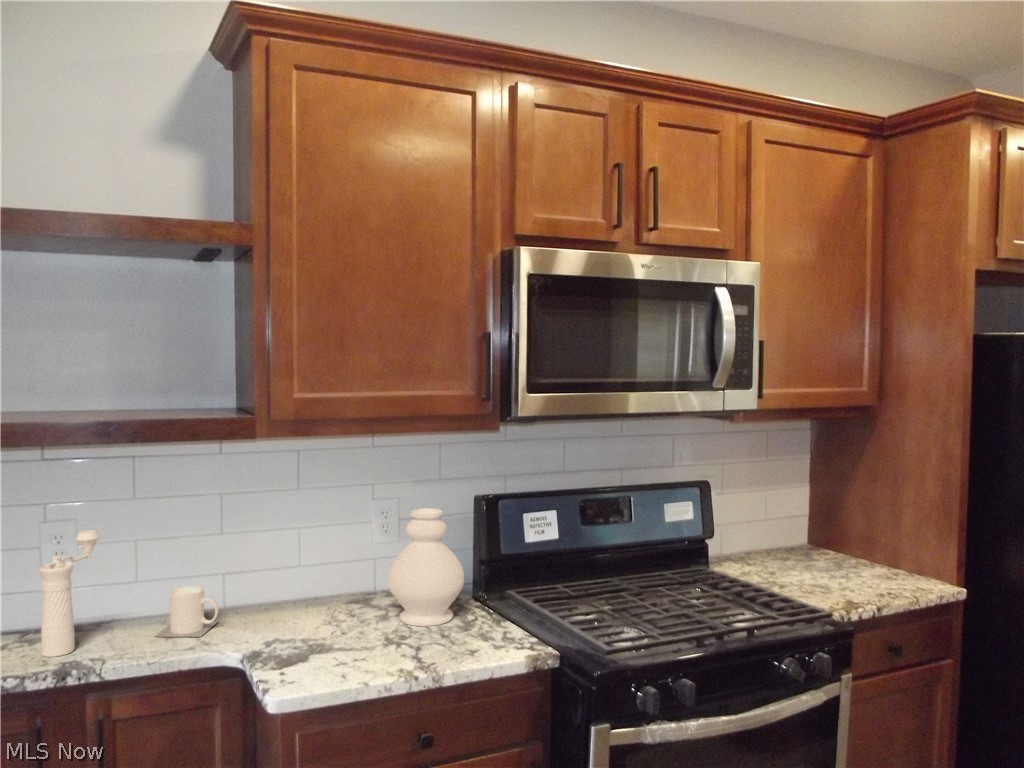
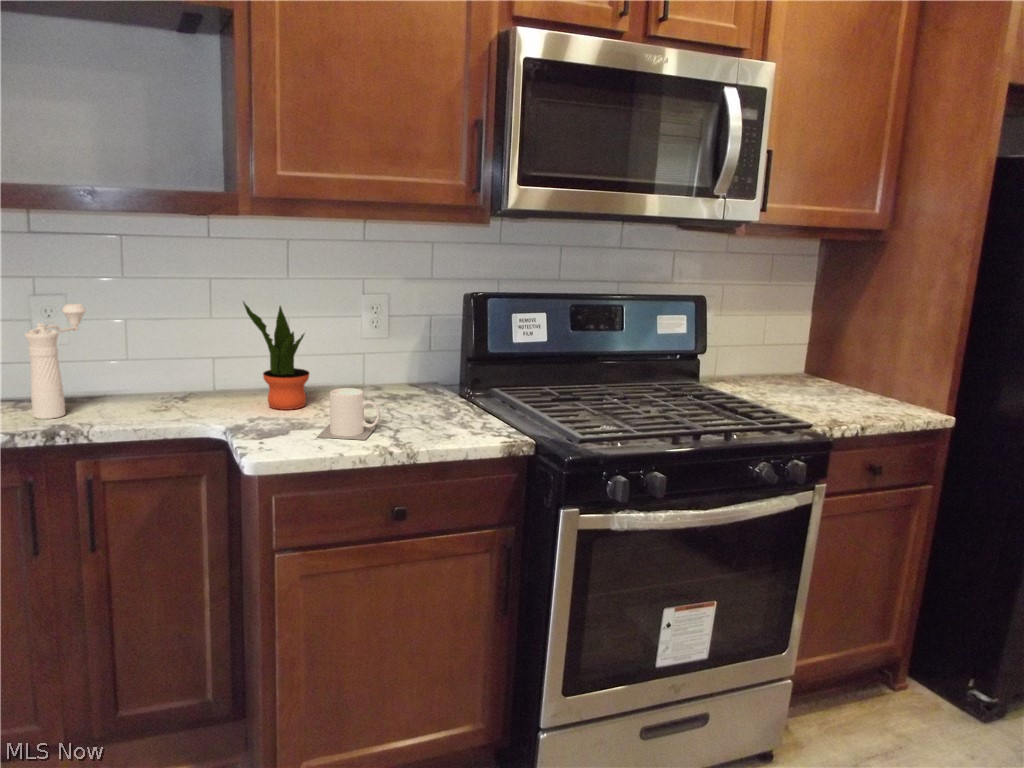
decorative vase: present [388,508,464,626] -> none [373,302,448,415]
potted plant: none [258,518,324,628] -> present [243,302,309,410]
mug: present [156,586,219,637] -> present [317,388,380,440]

